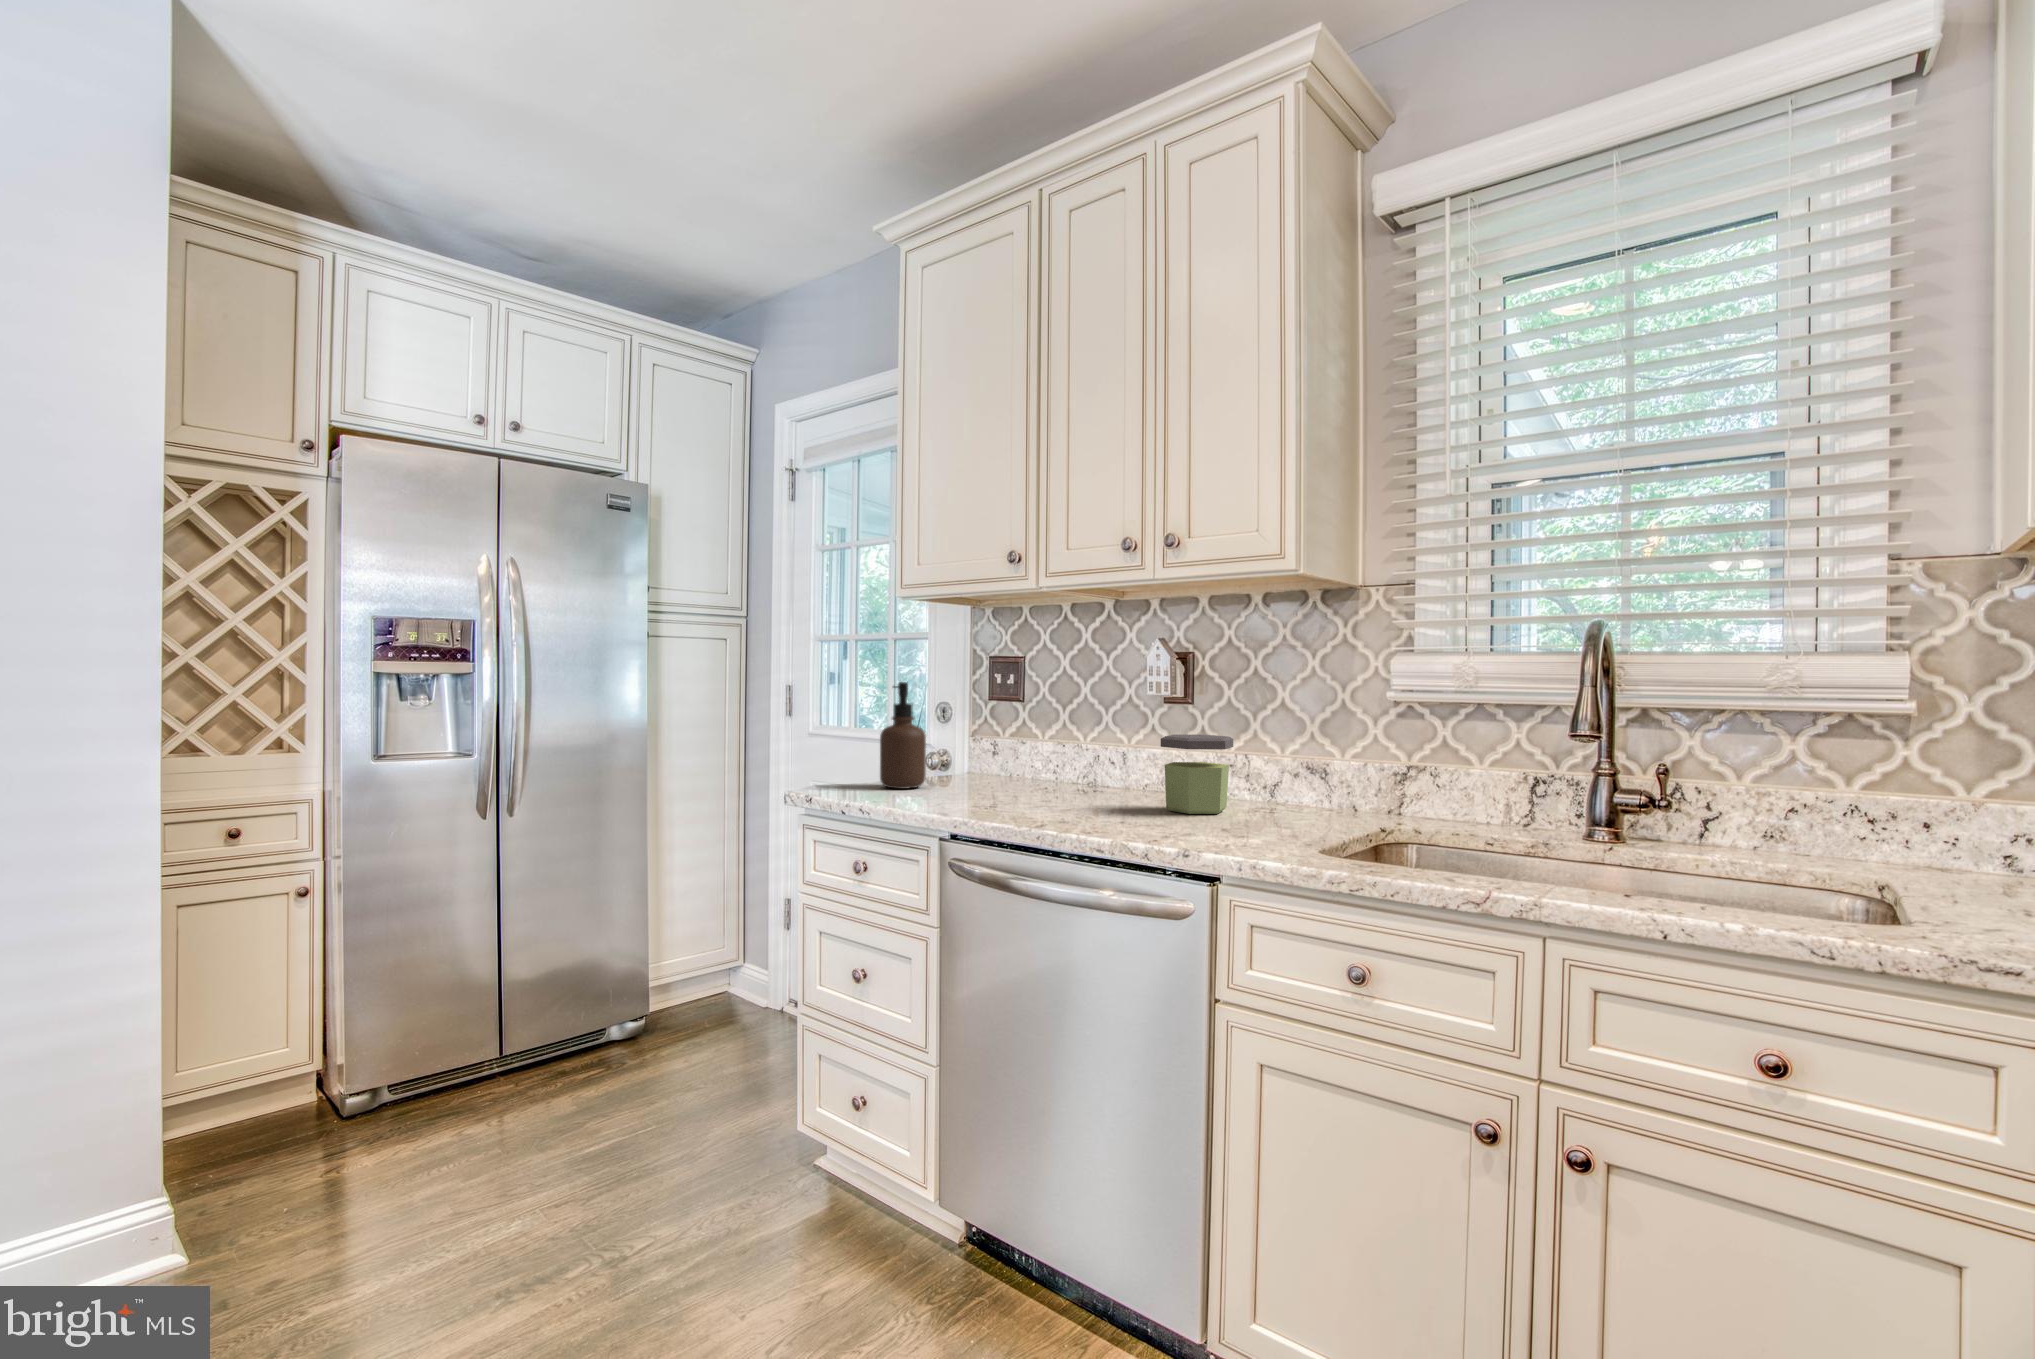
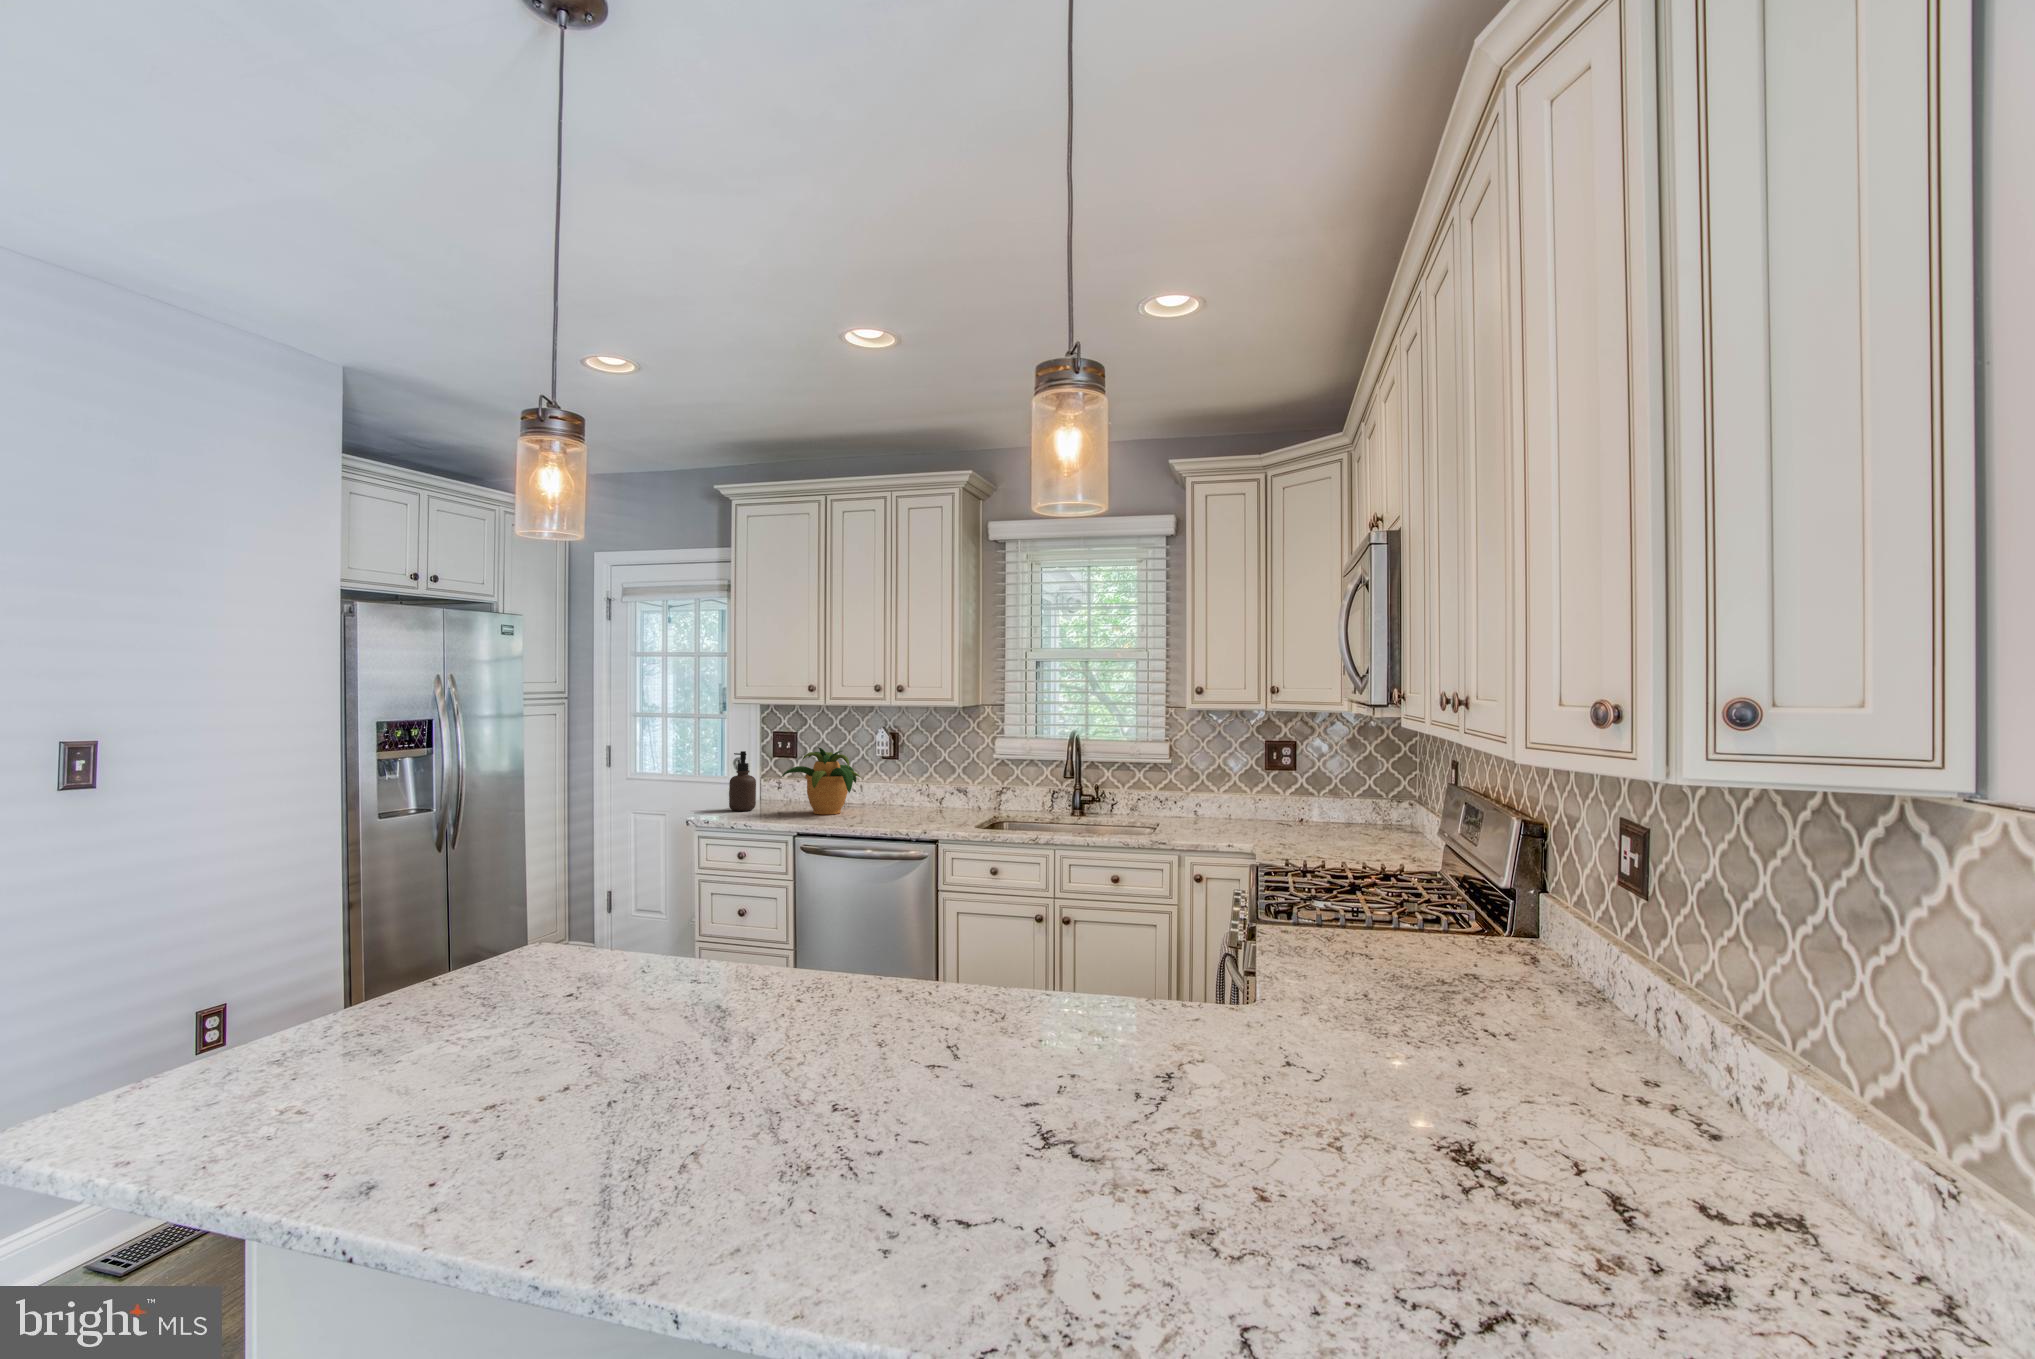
potted plant: none [947,670,1105,804] -> present [781,747,860,814]
jar: present [1161,734,1233,814] -> none [895,776,927,815]

